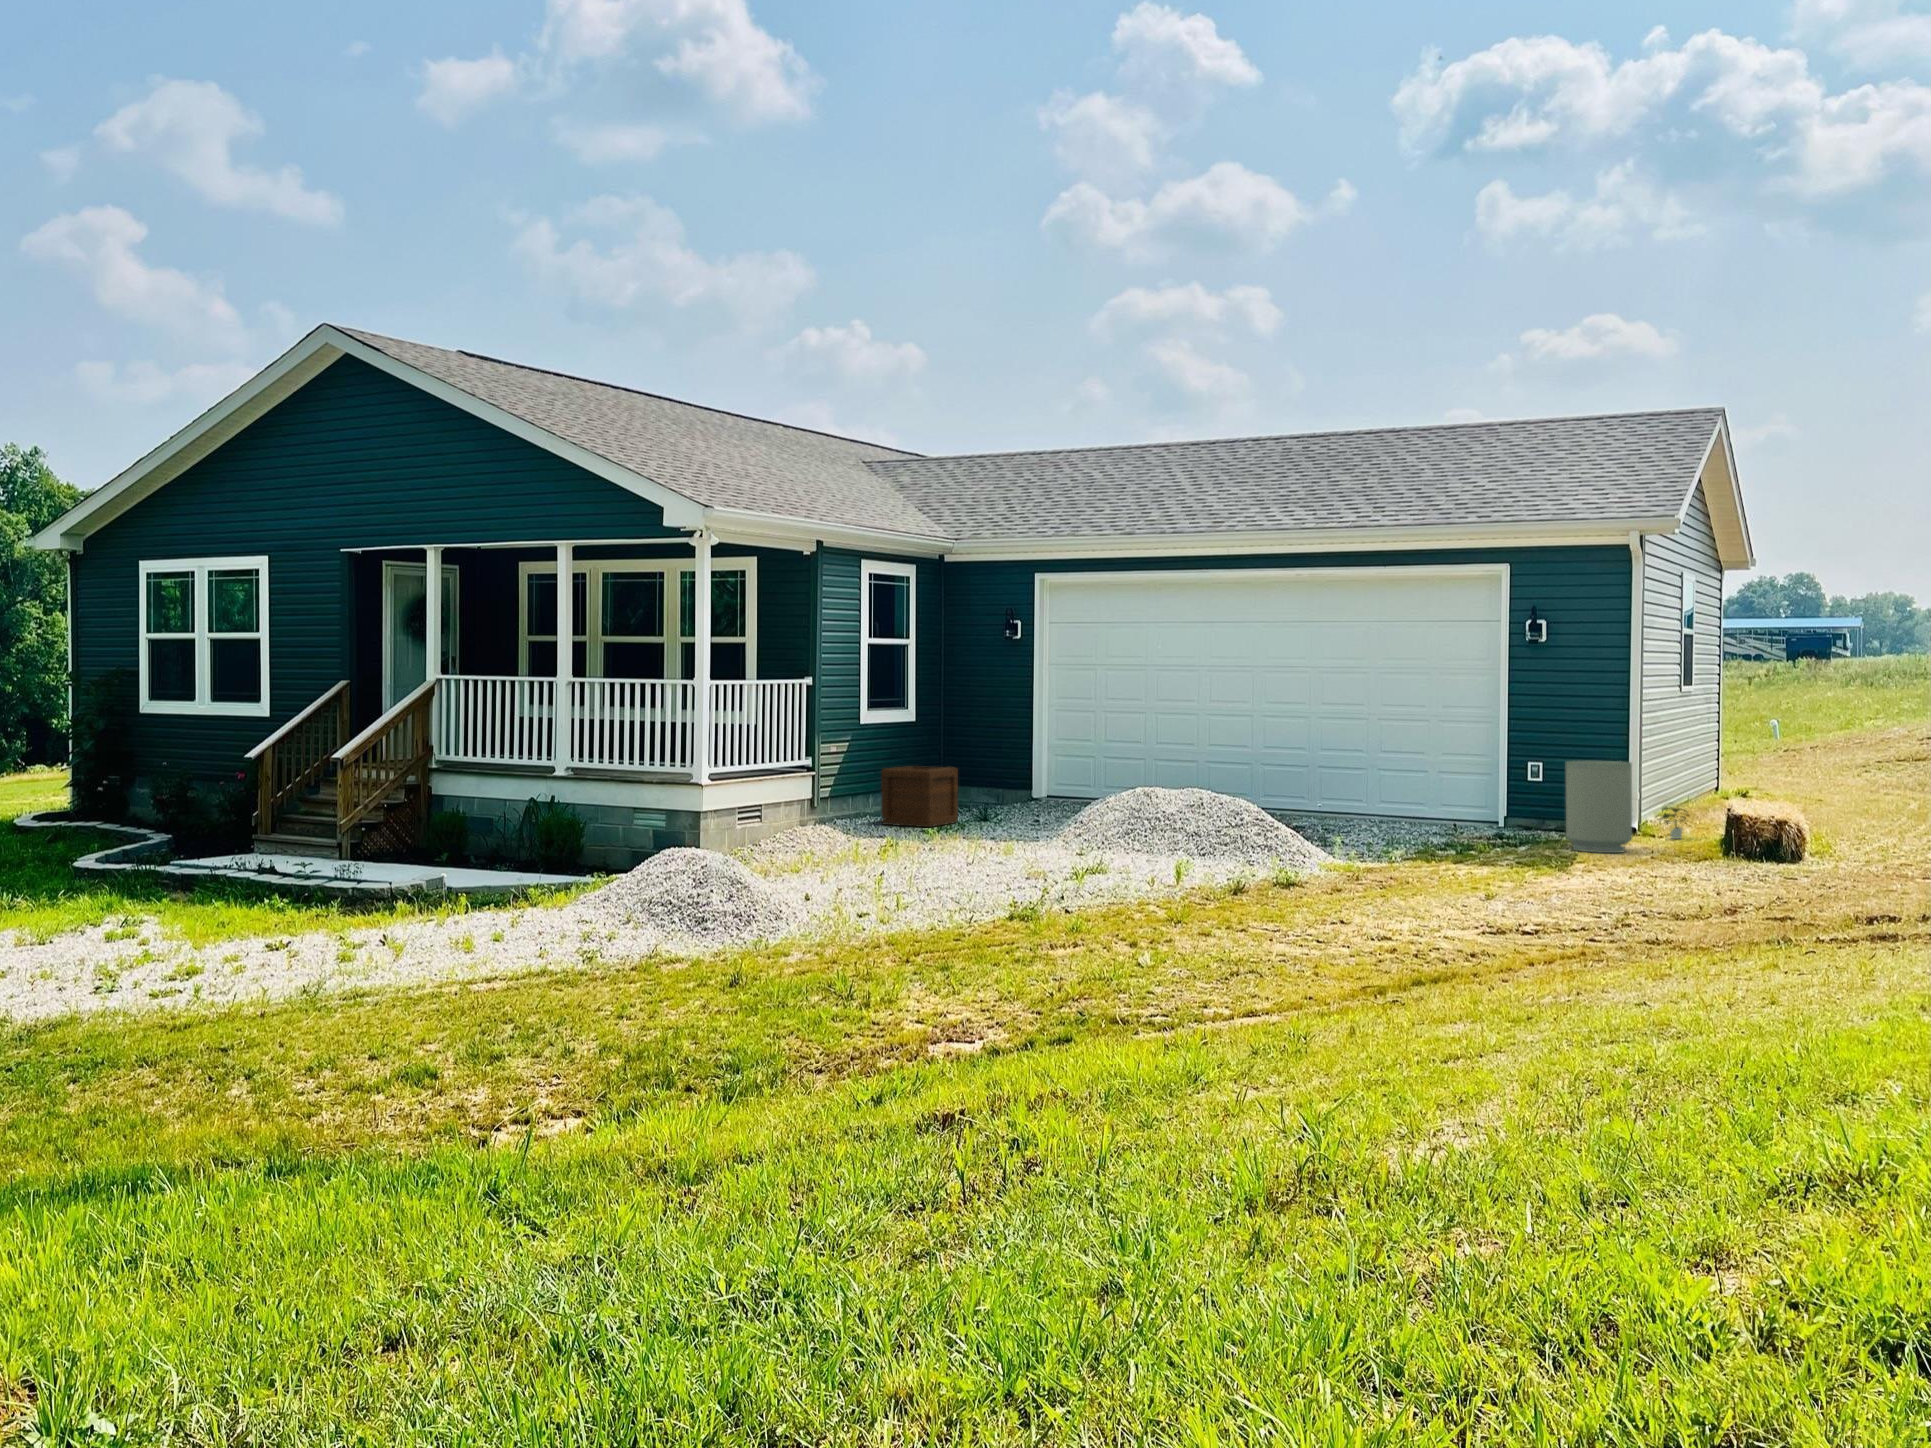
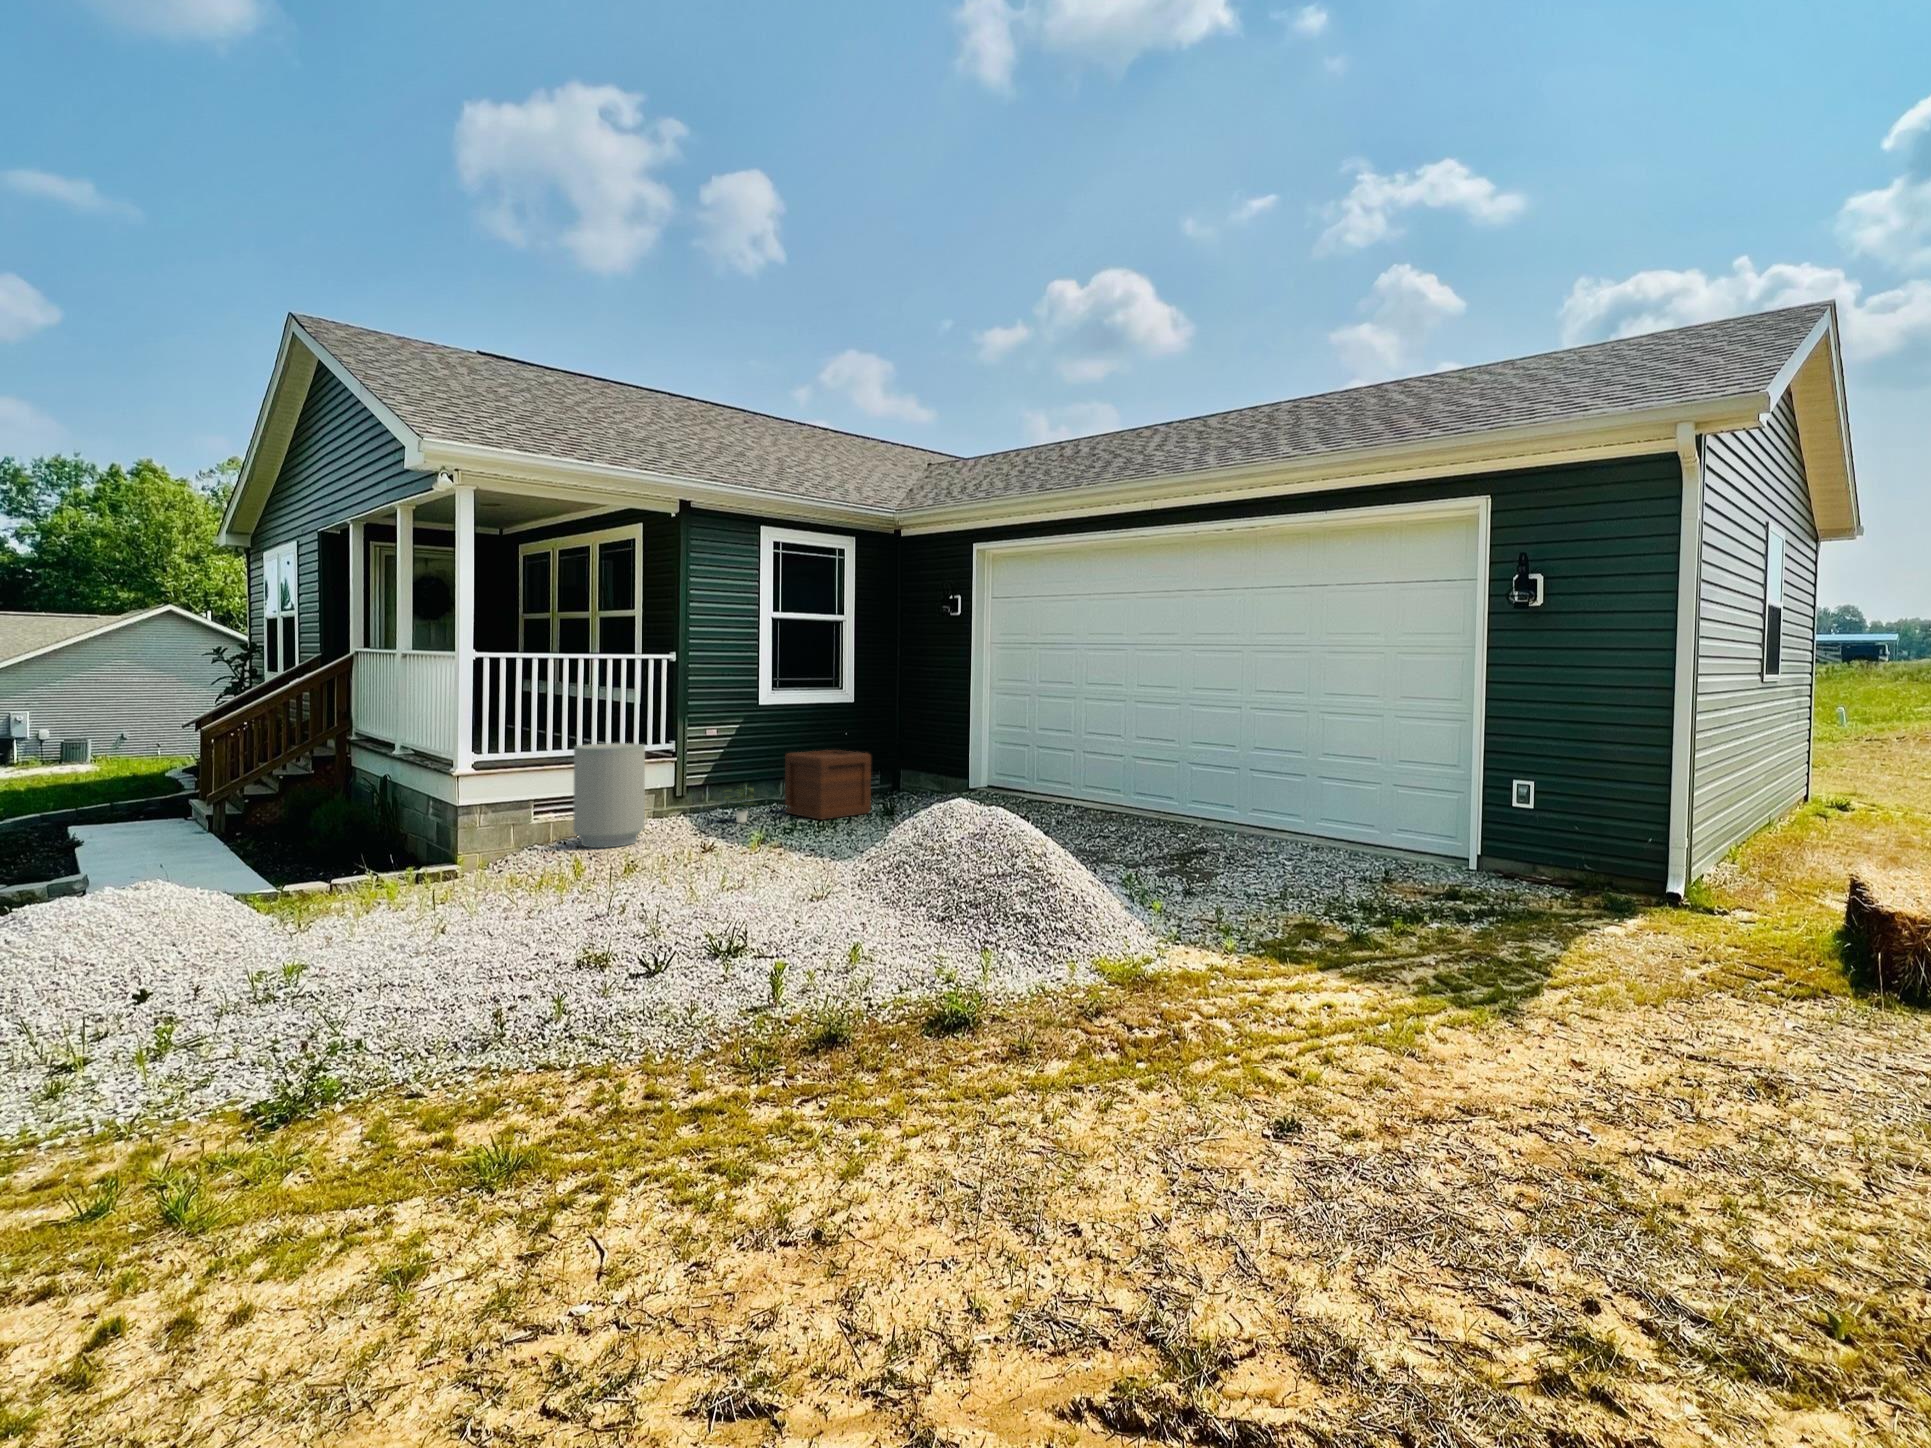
trash can: present [1566,760,1632,853] -> present [573,743,645,848]
potted plant: present [1661,807,1687,839] -> present [724,785,754,823]

